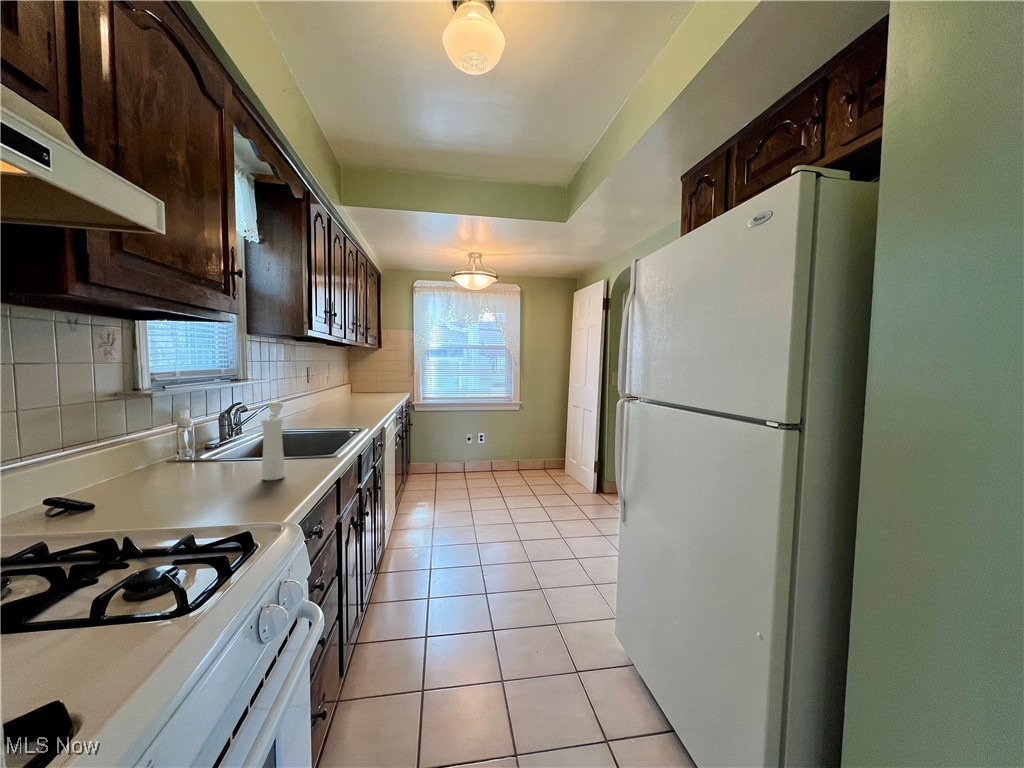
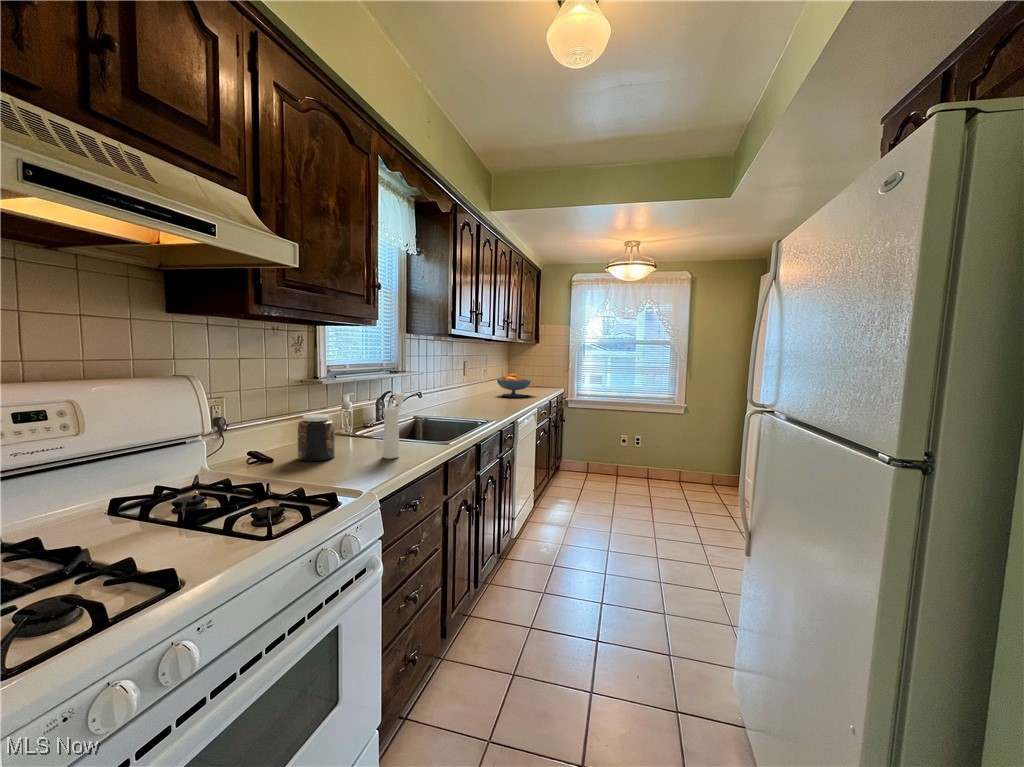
fruit bowl: none [344,380,383,404] -> present [497,374,531,397]
jar: none [132,434,192,498] -> present [297,414,335,461]

